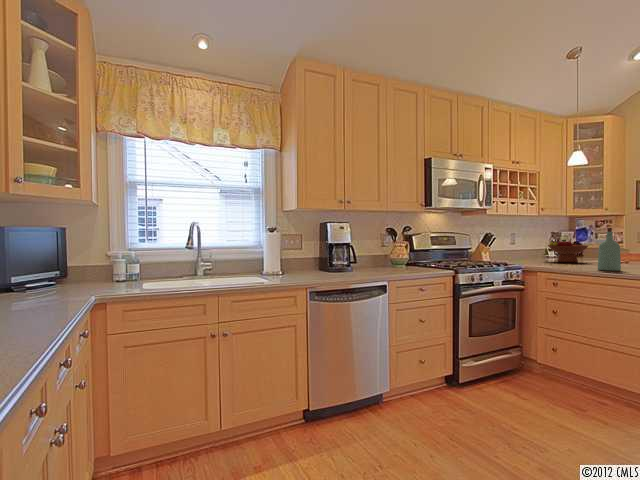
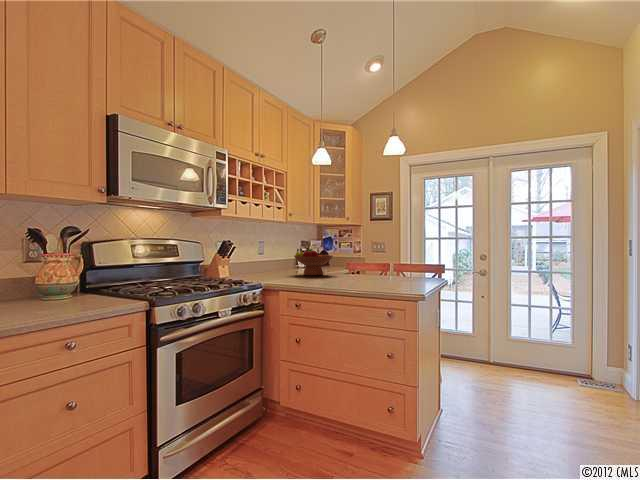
bottle: present [598,228,621,271] -> none [342,234,365,288]

